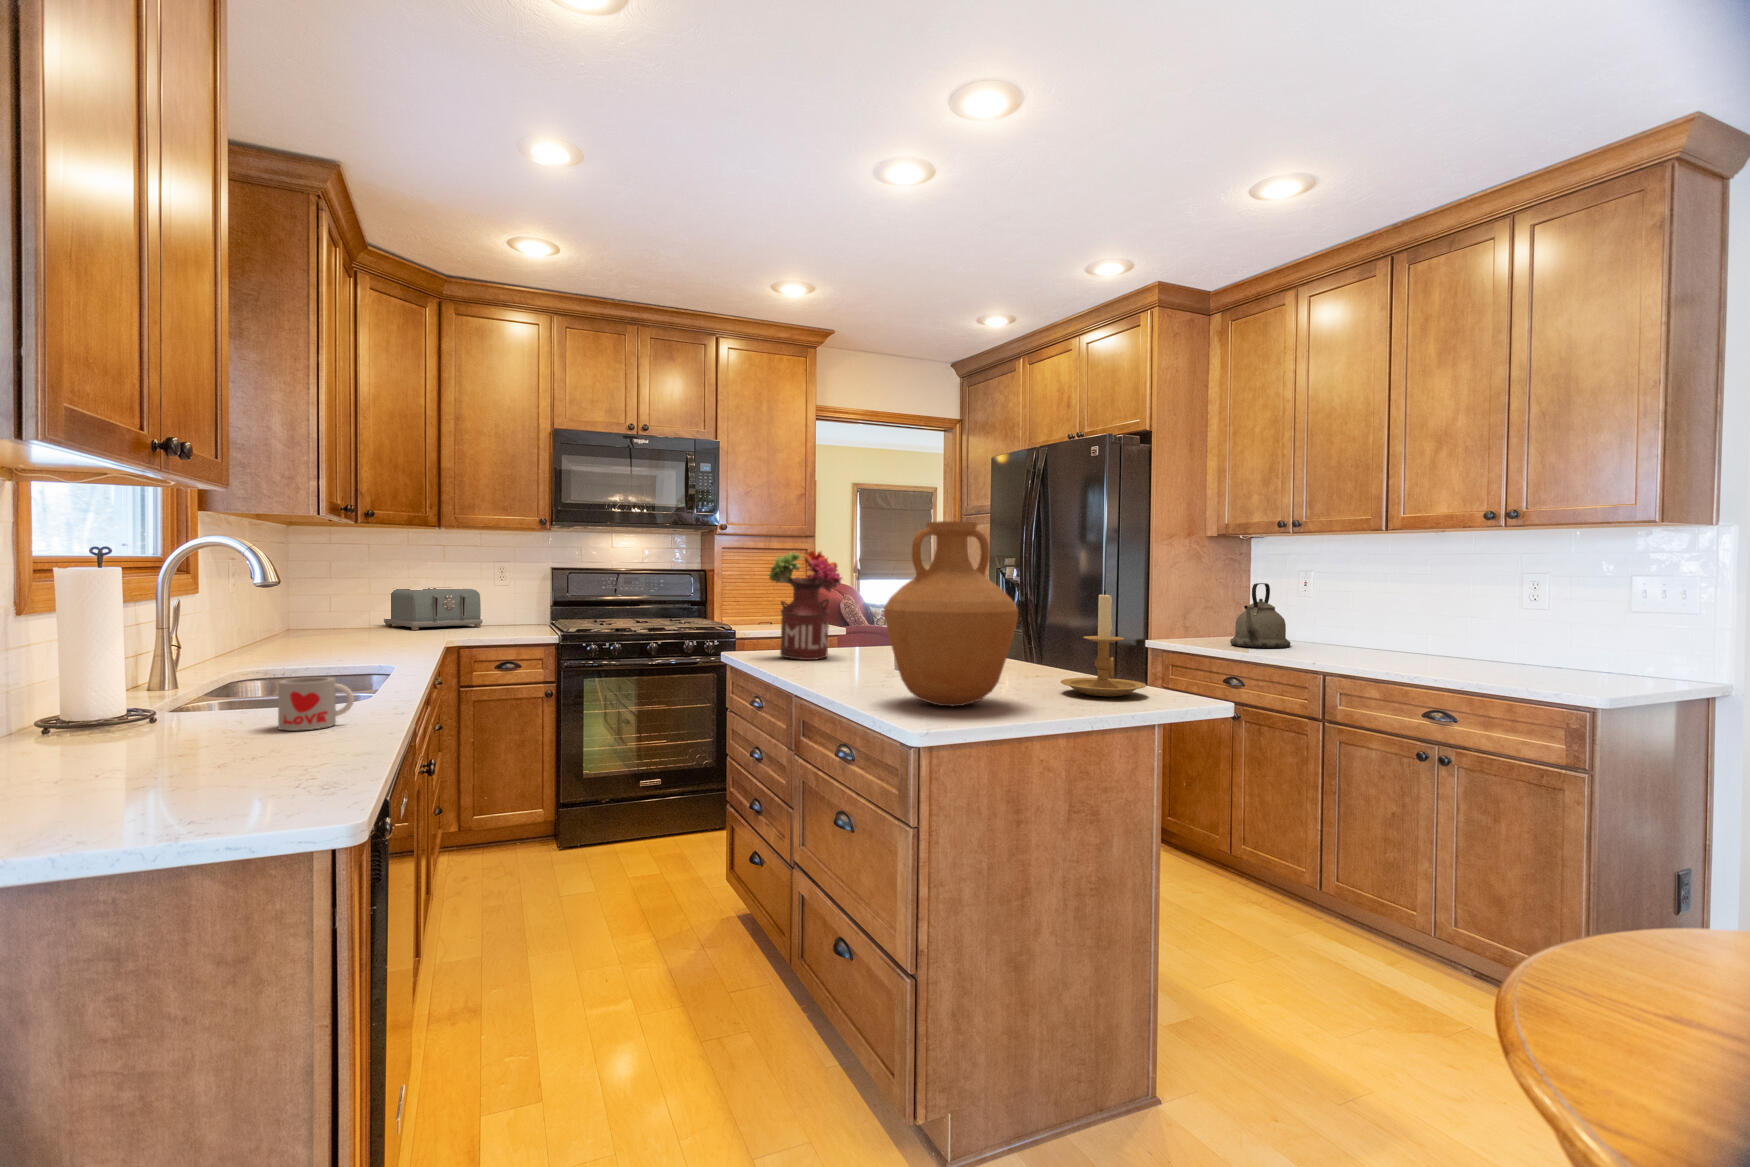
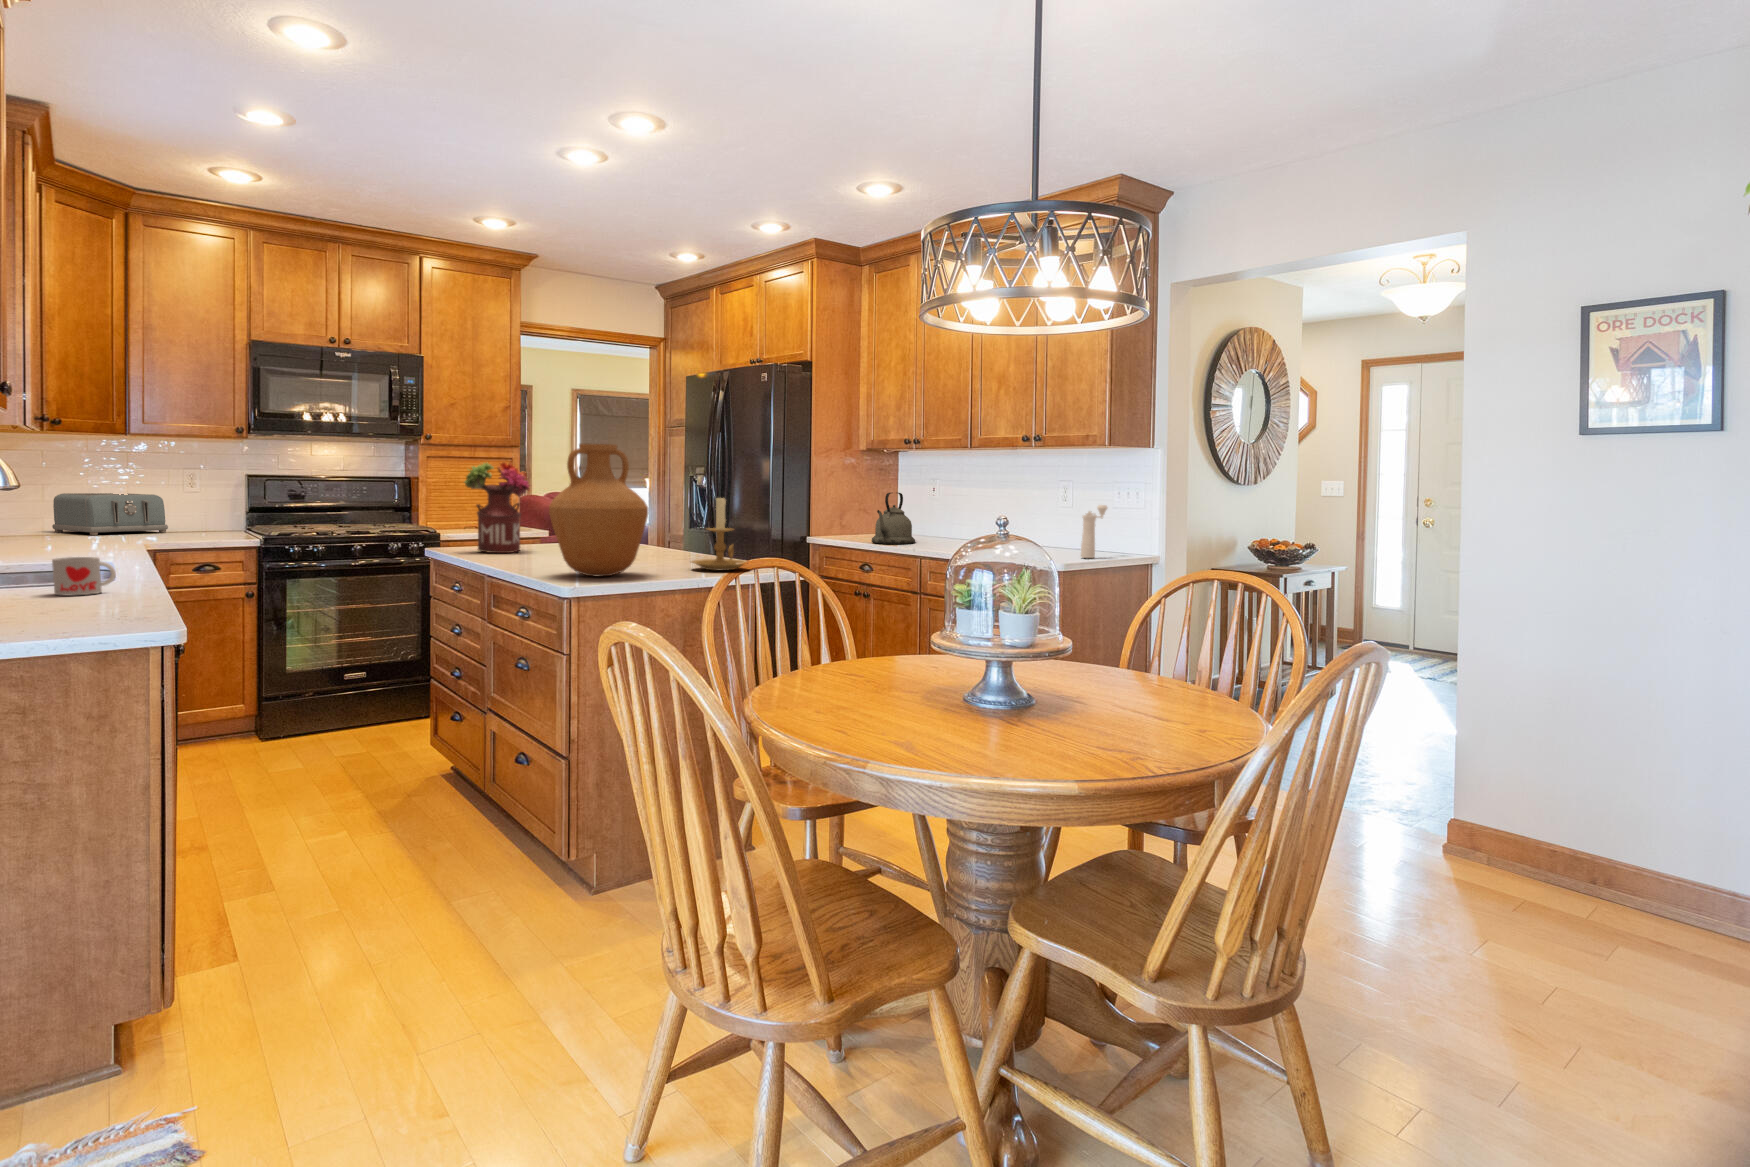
pepper mill: none [1594,601,1632,679] -> present [1081,505,1107,558]

